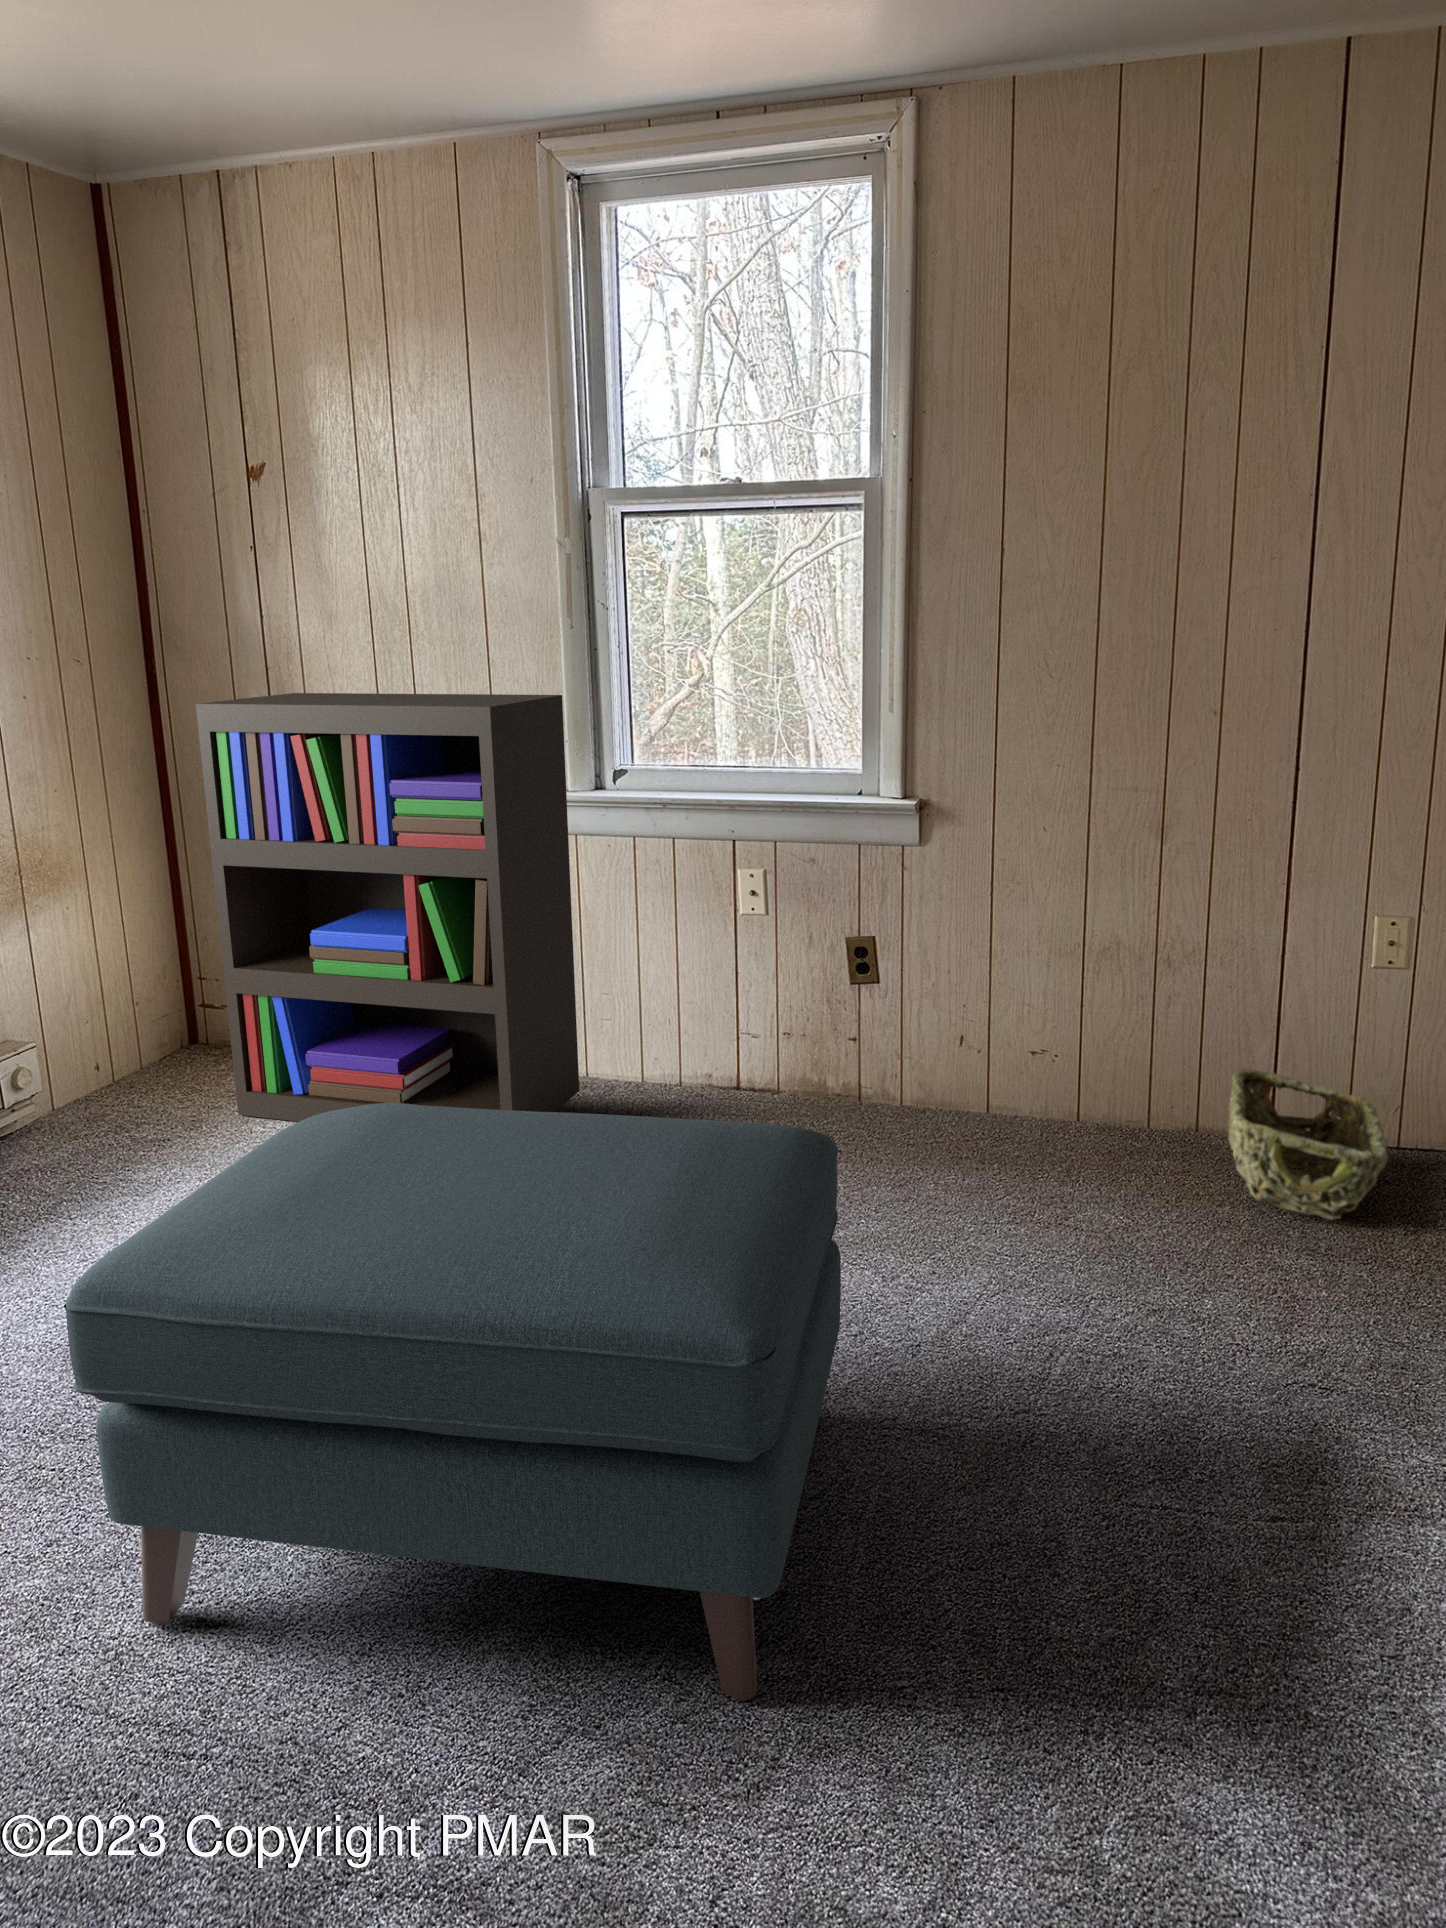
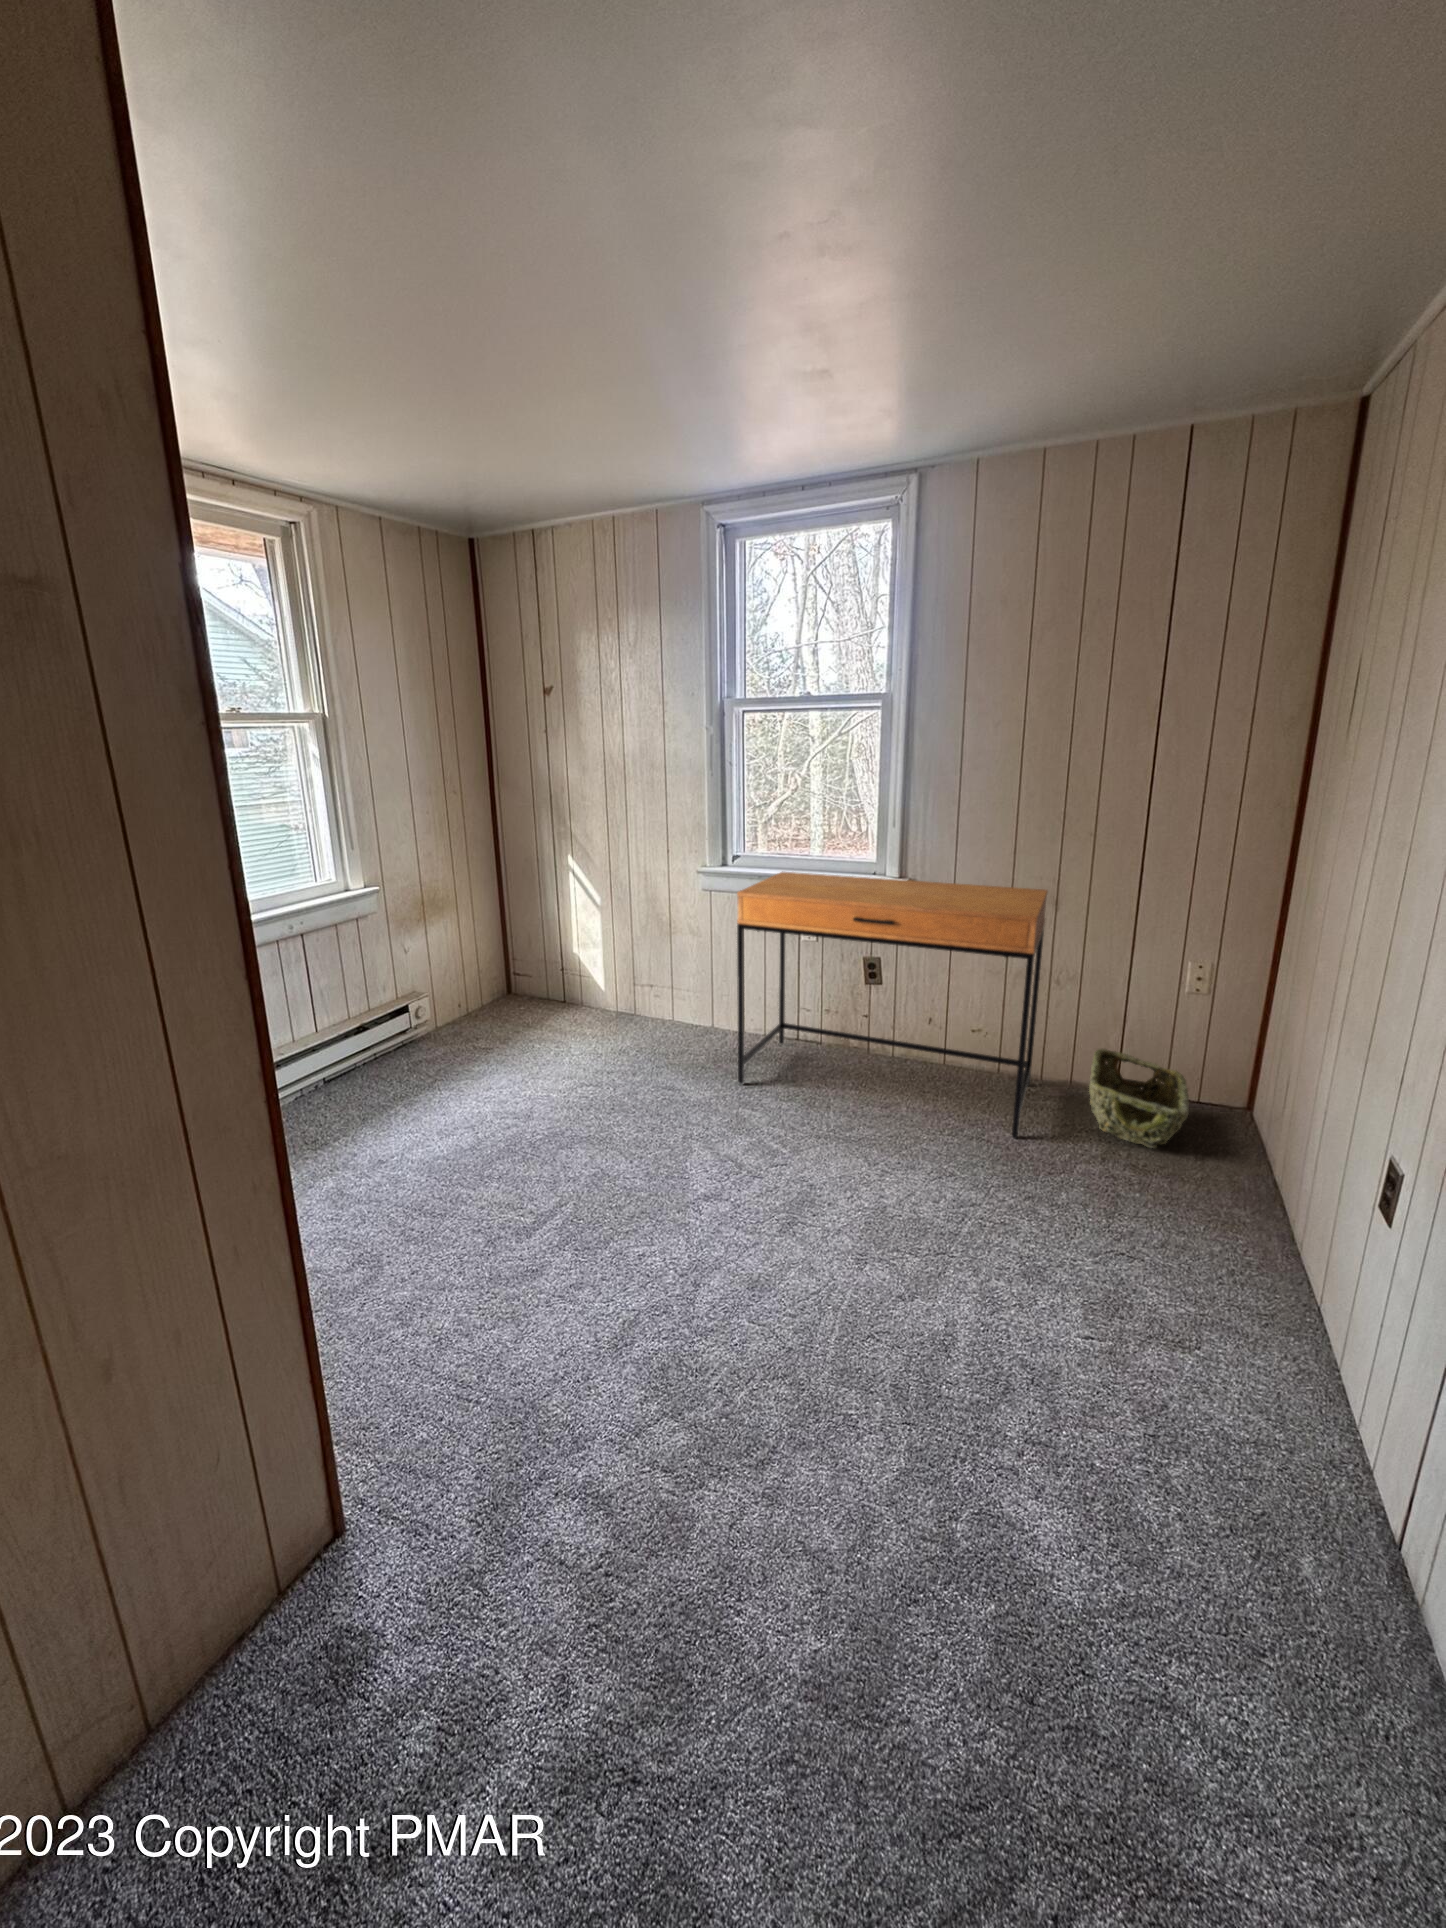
bookshelf: present [196,693,579,1121] -> none [510,808,708,1064]
desk: none [630,794,1150,1223] -> present [737,872,1048,1139]
ottoman: present [64,1103,841,1701] -> none [417,1052,836,1411]

